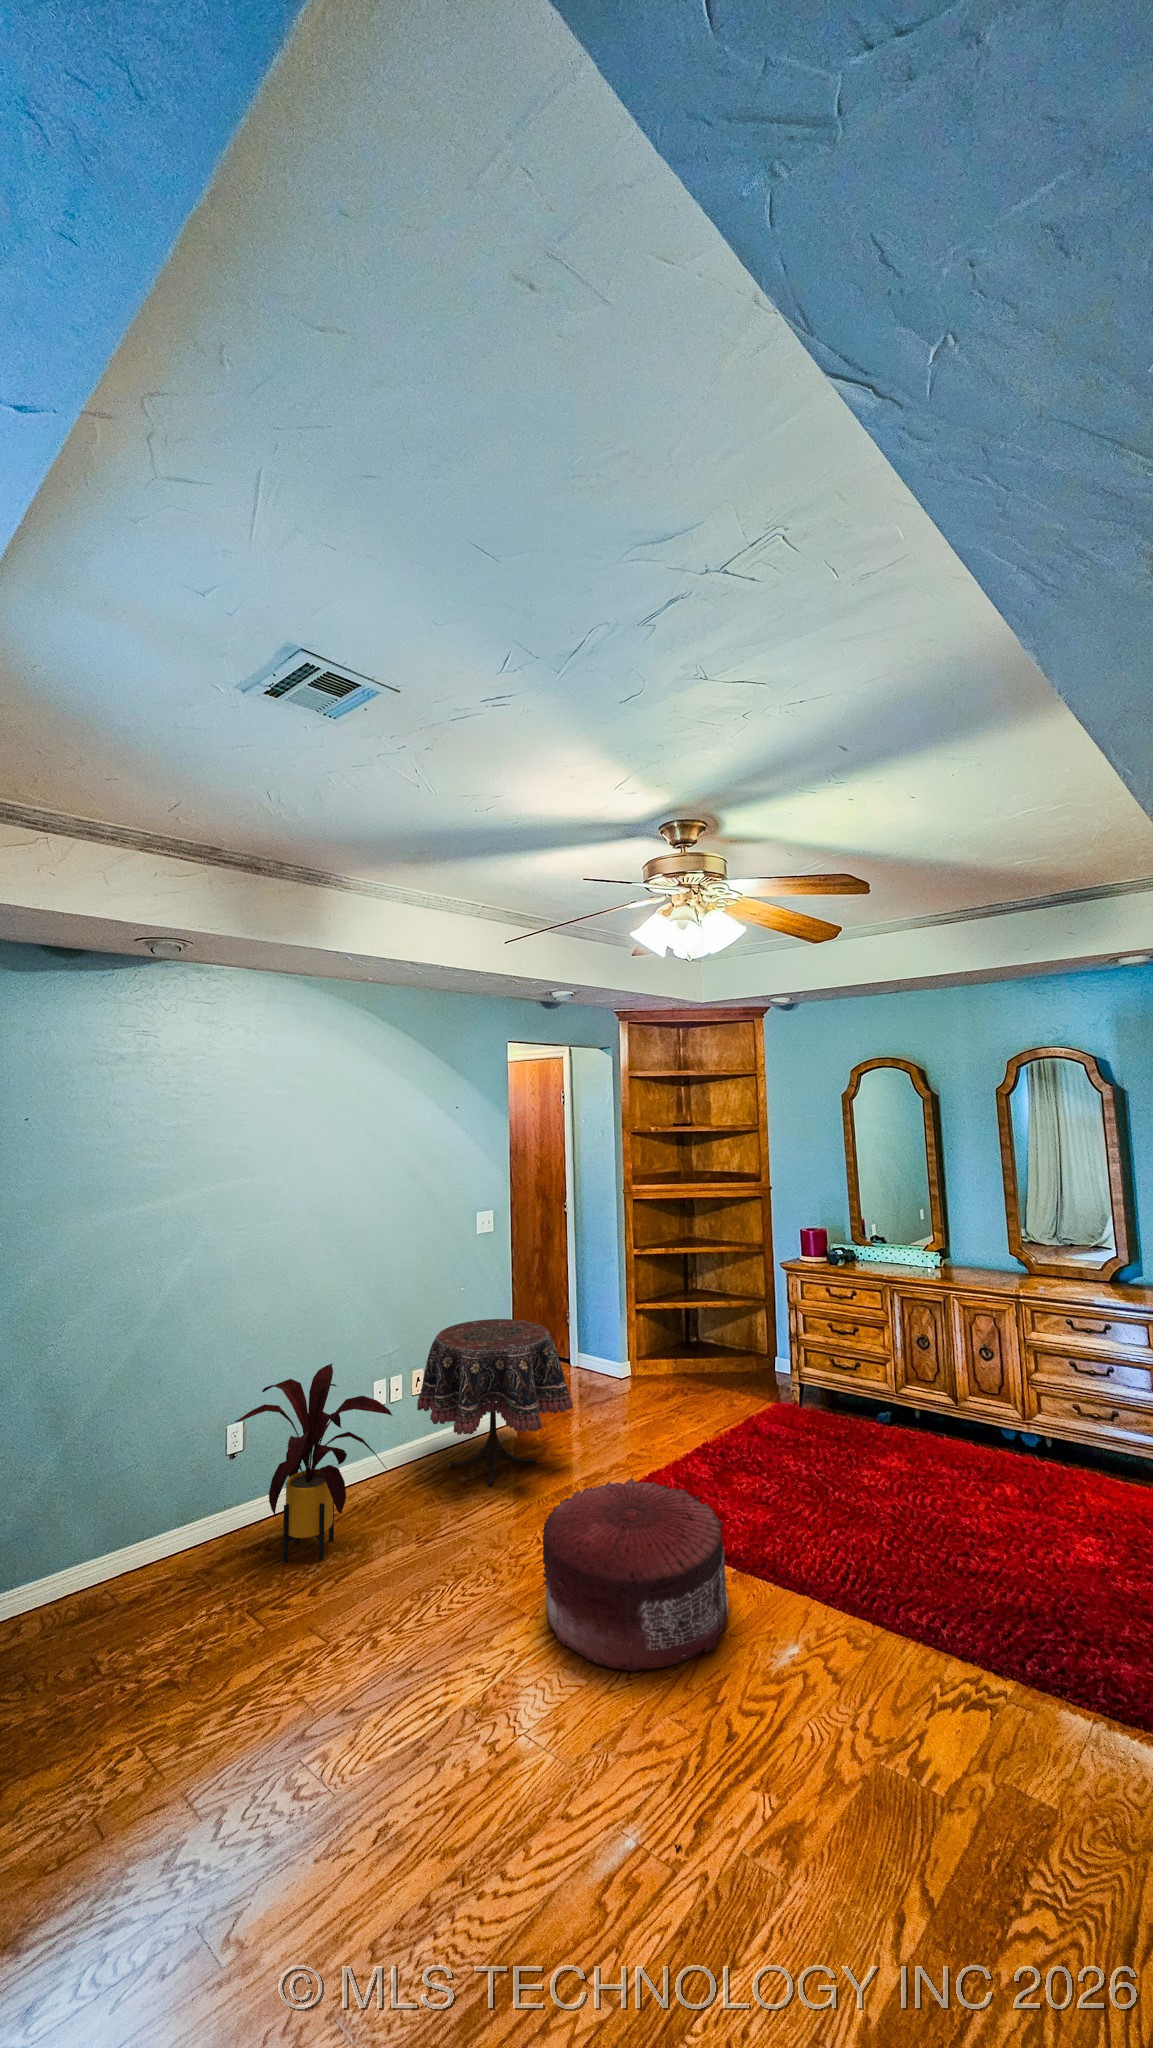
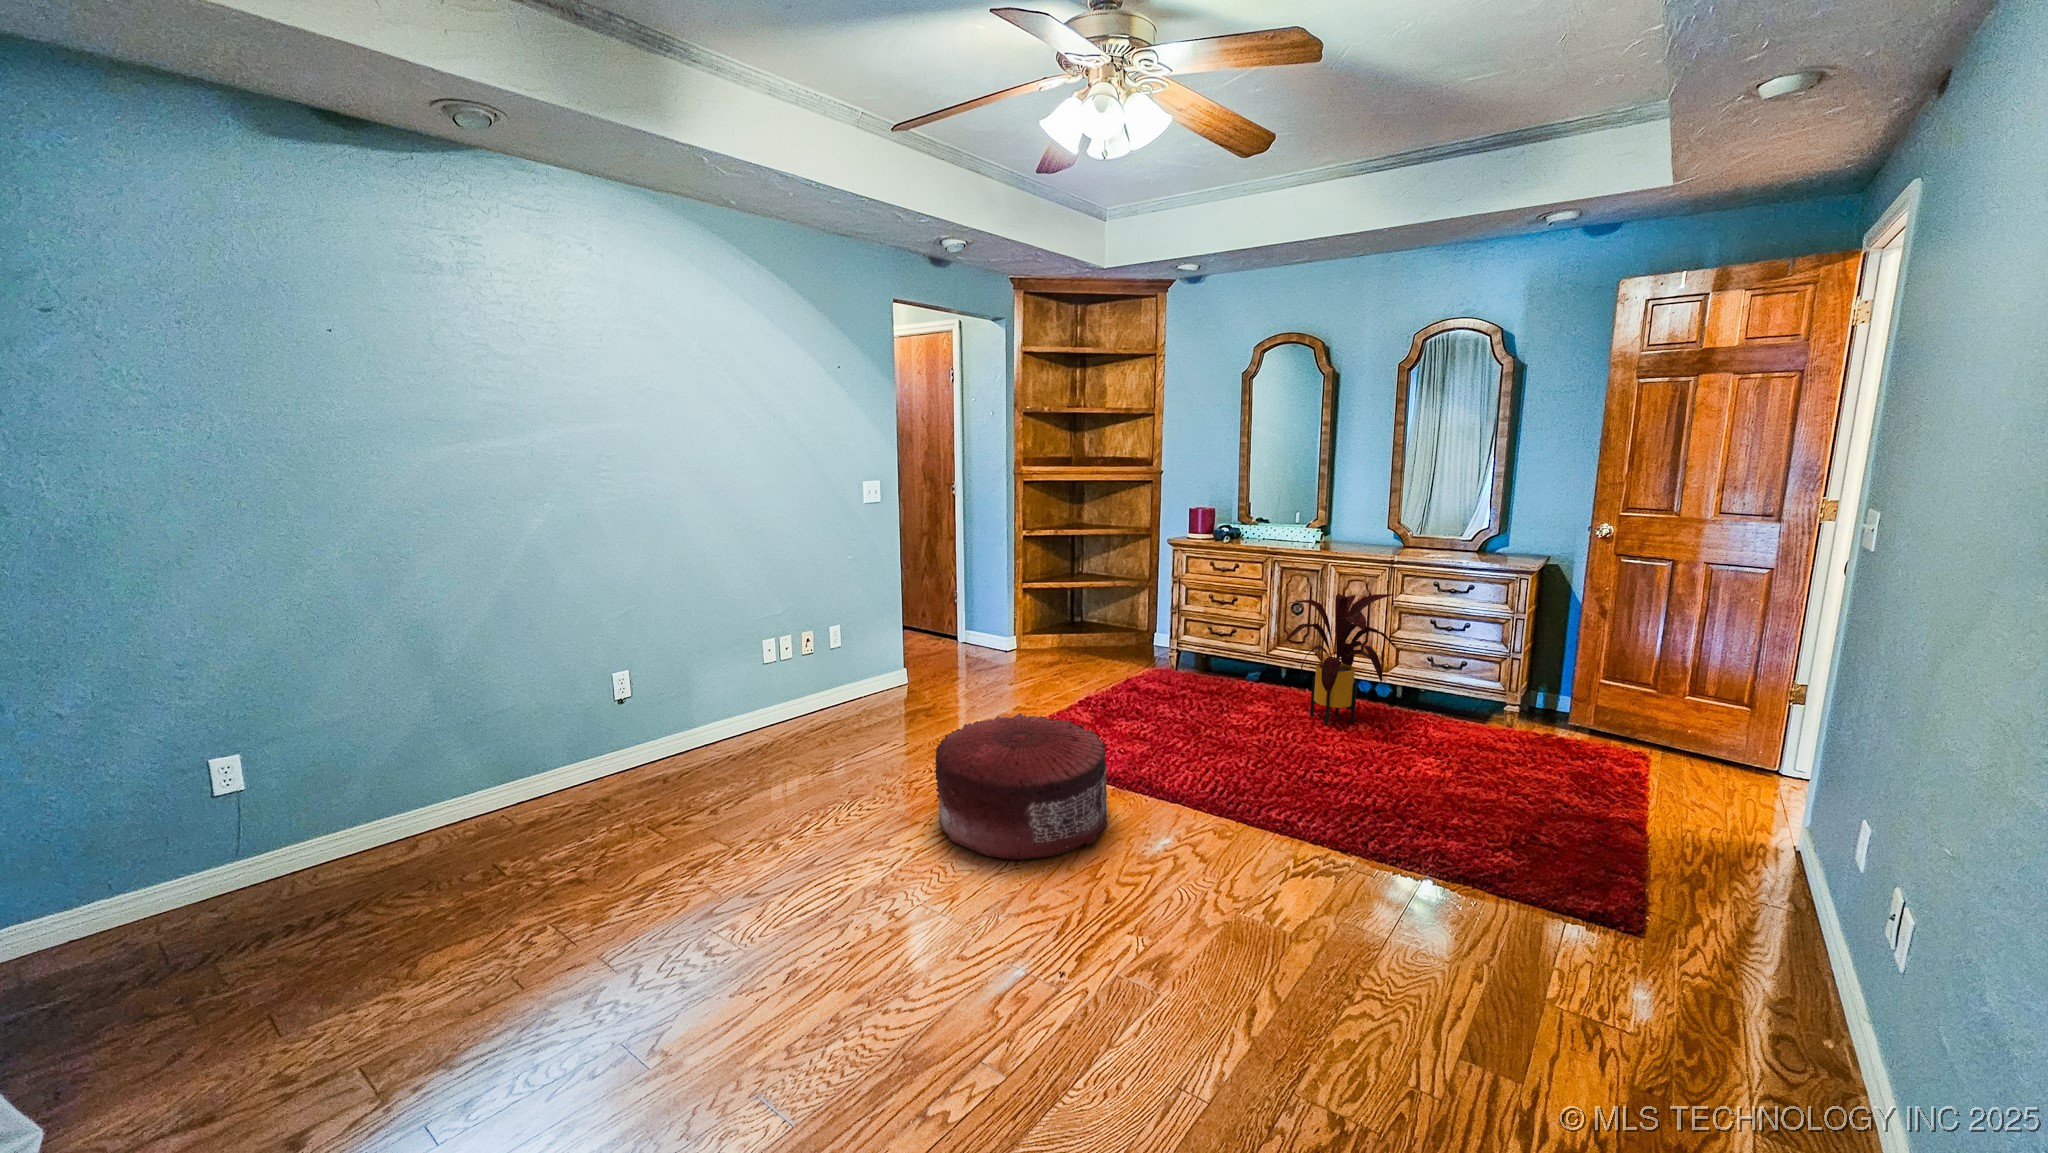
side table: present [417,1319,573,1486] -> none [808,587,962,733]
house plant: present [235,1364,392,1562] -> present [1285,594,1398,725]

